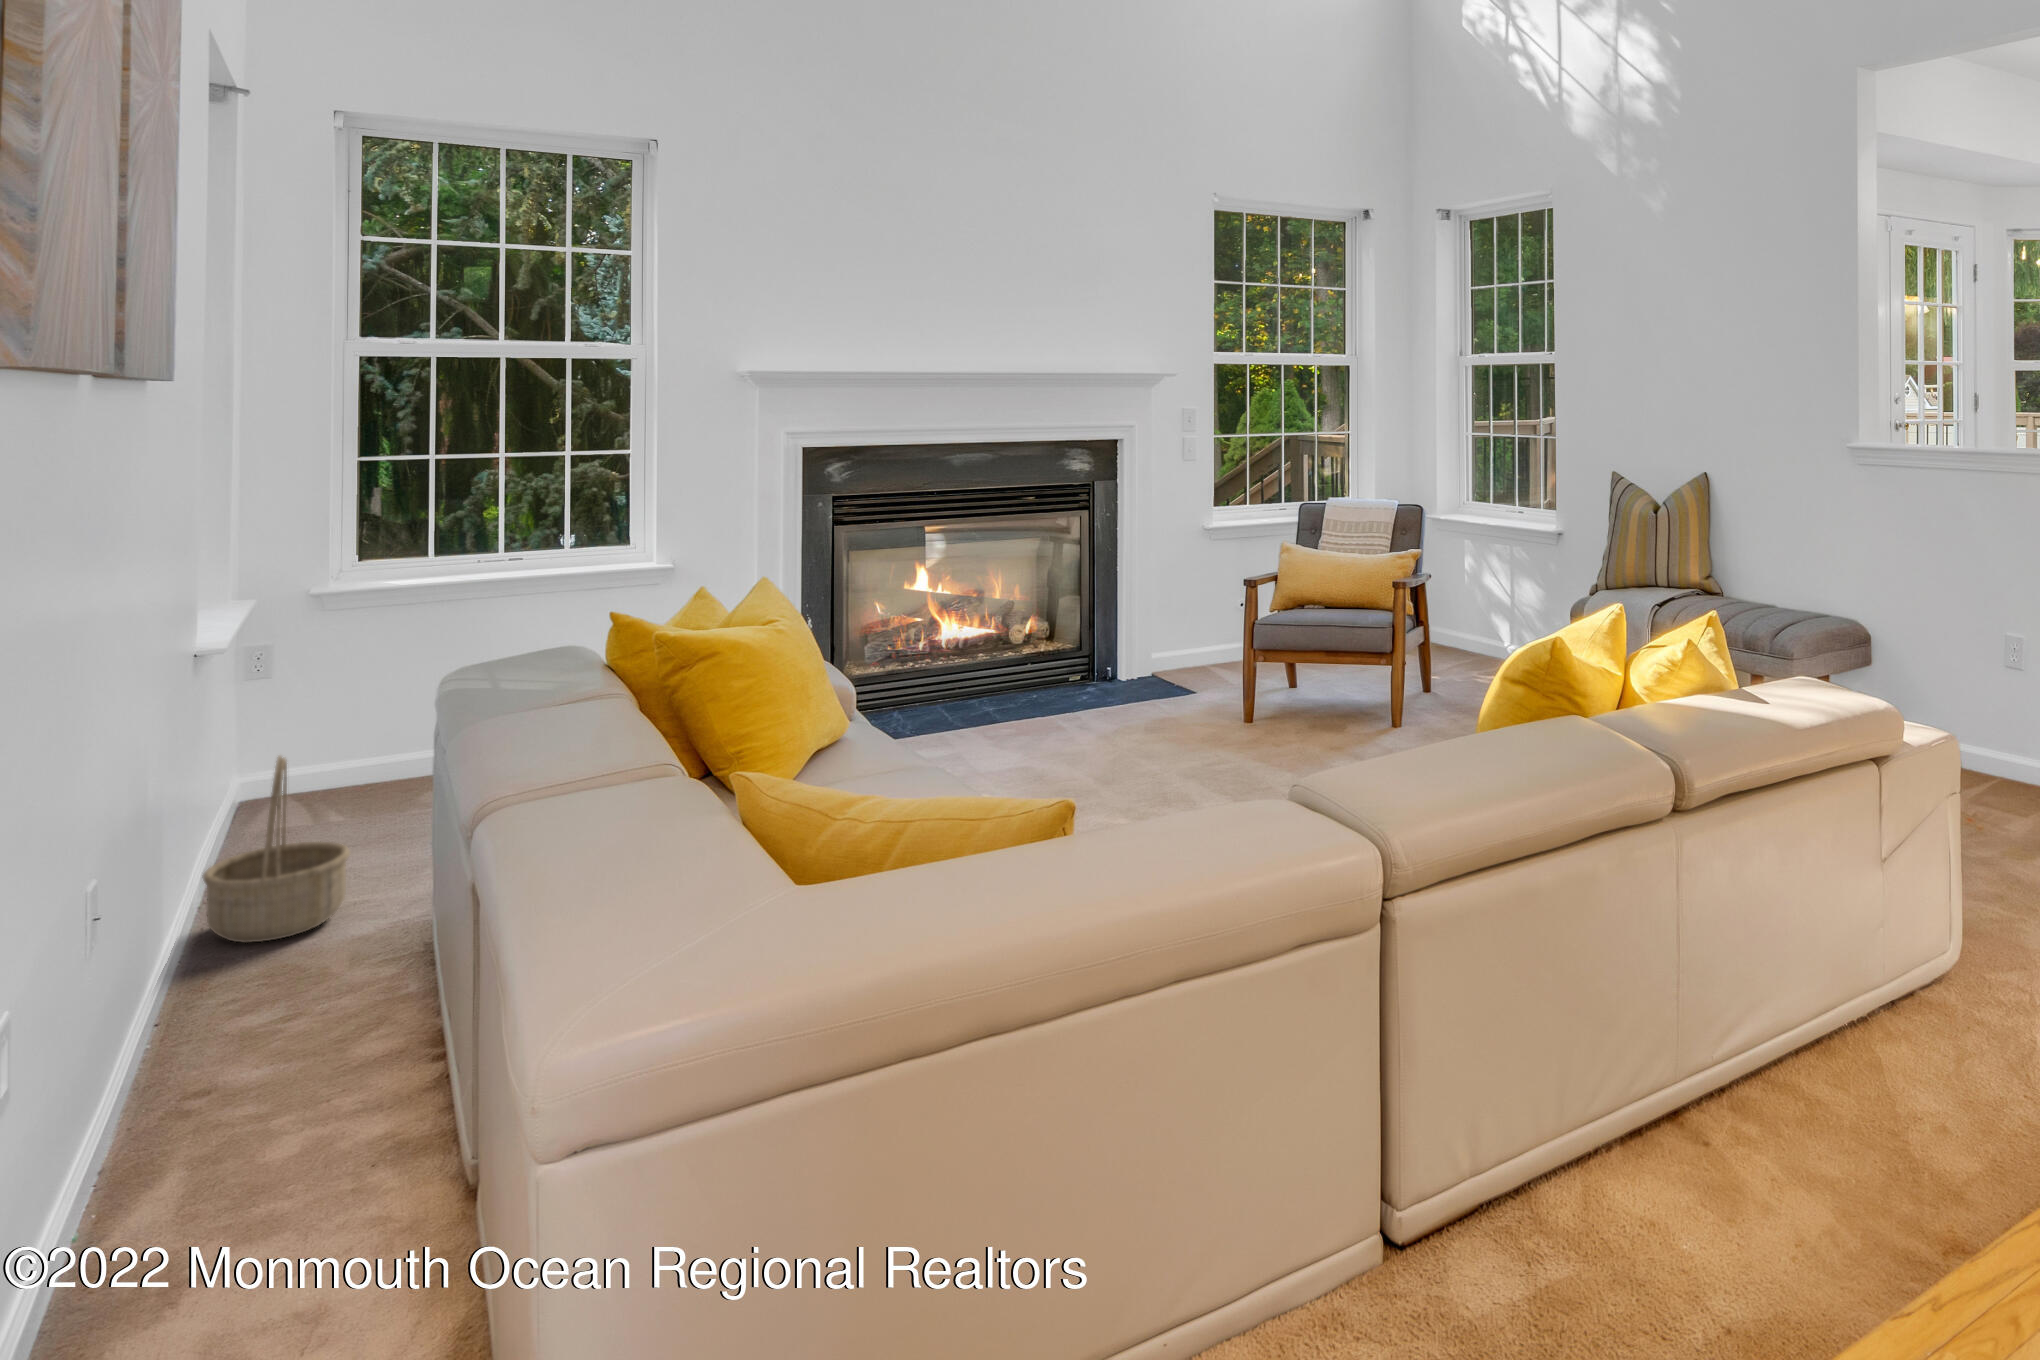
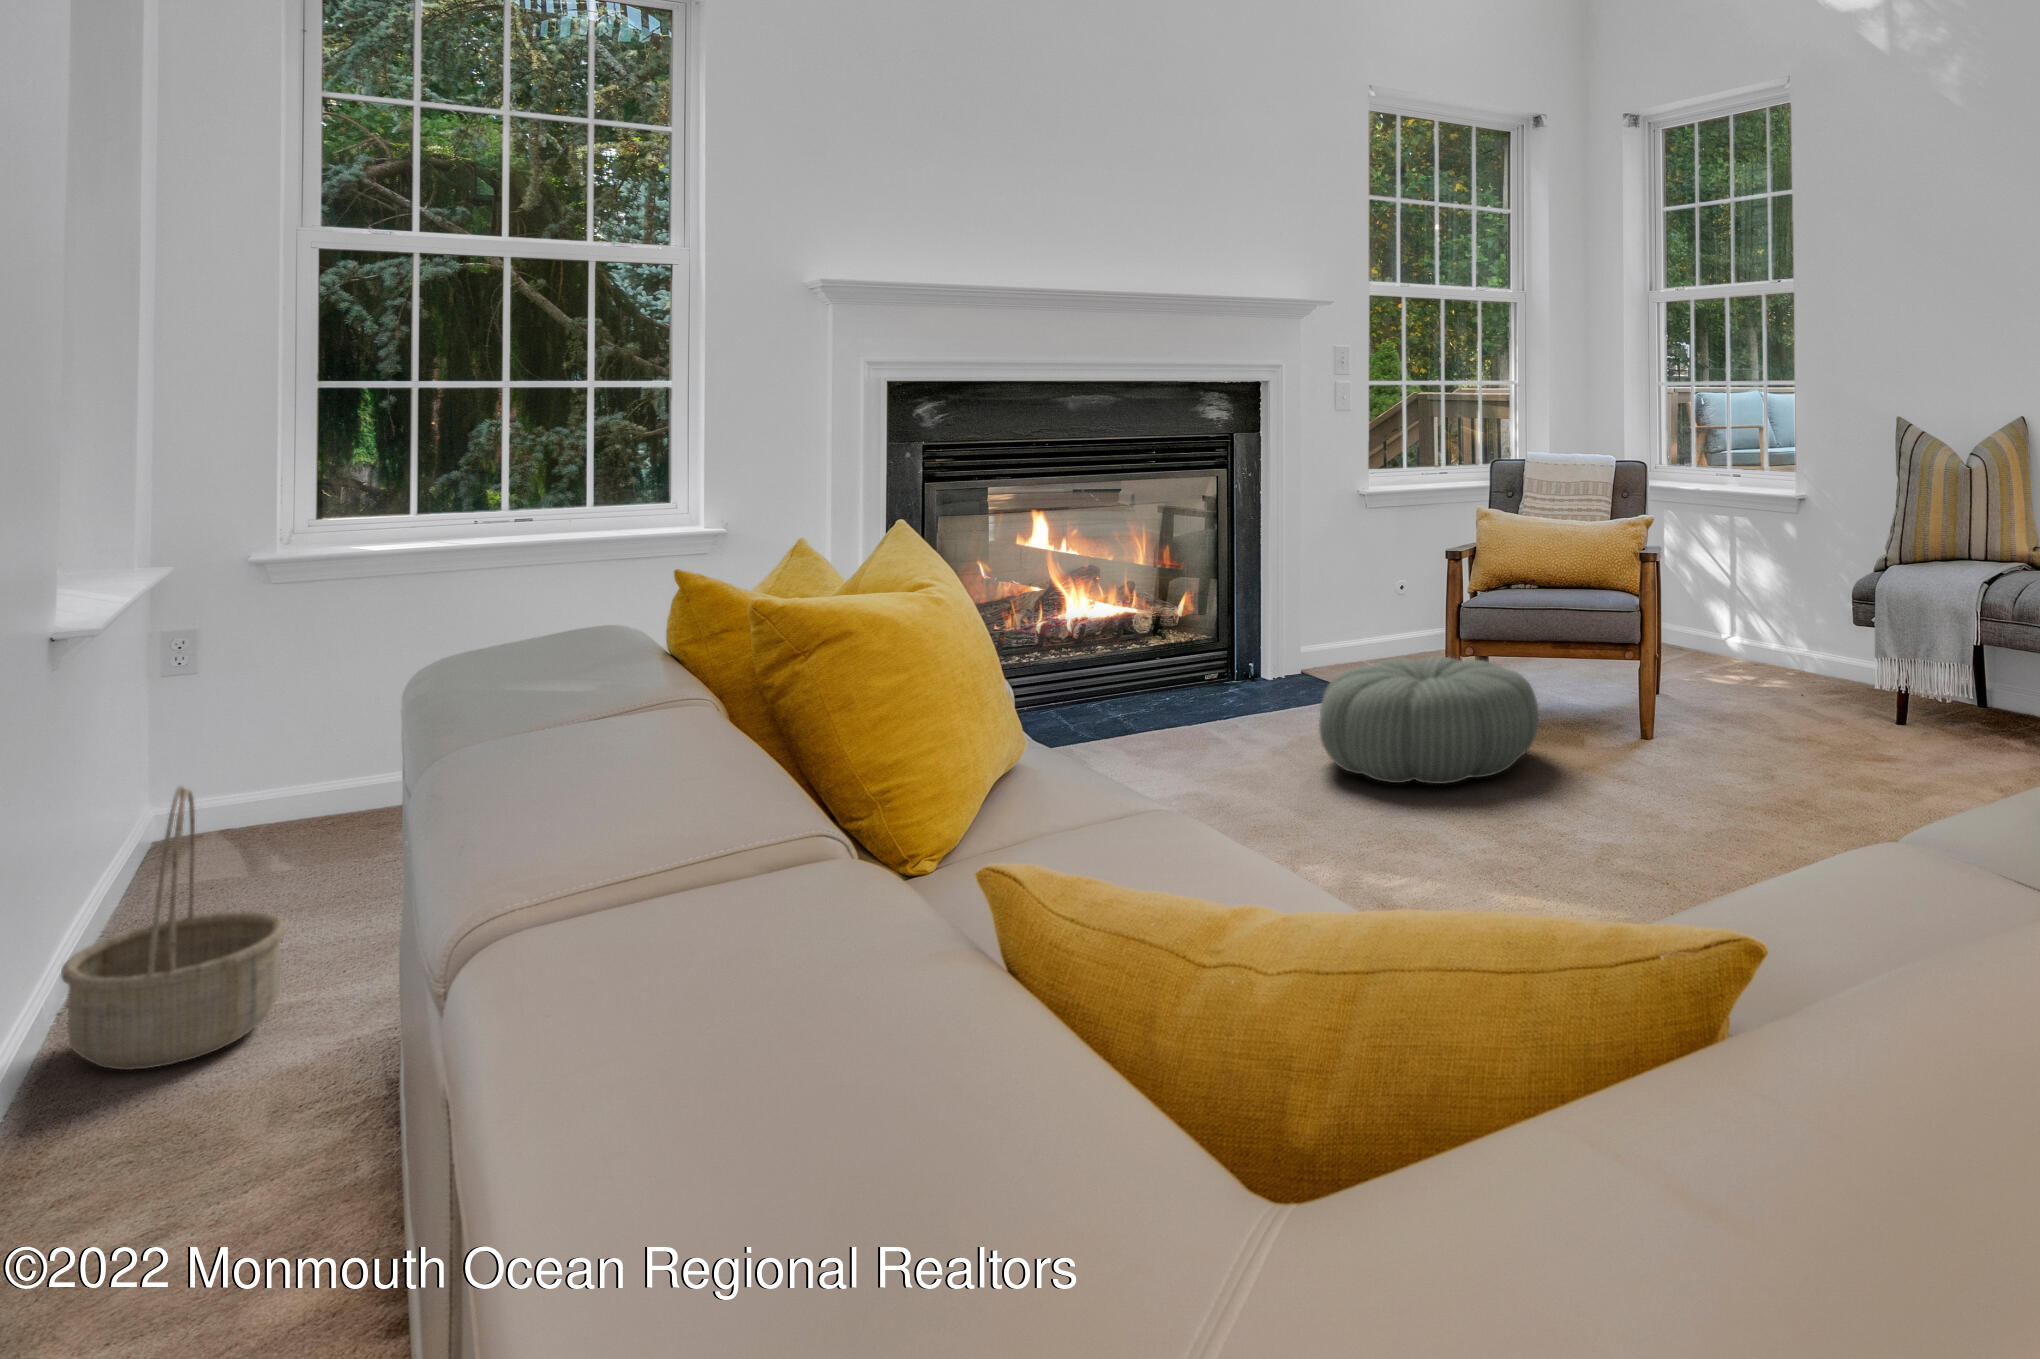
pouf: none [1131,662,1304,759] -> present [1319,657,1539,784]

